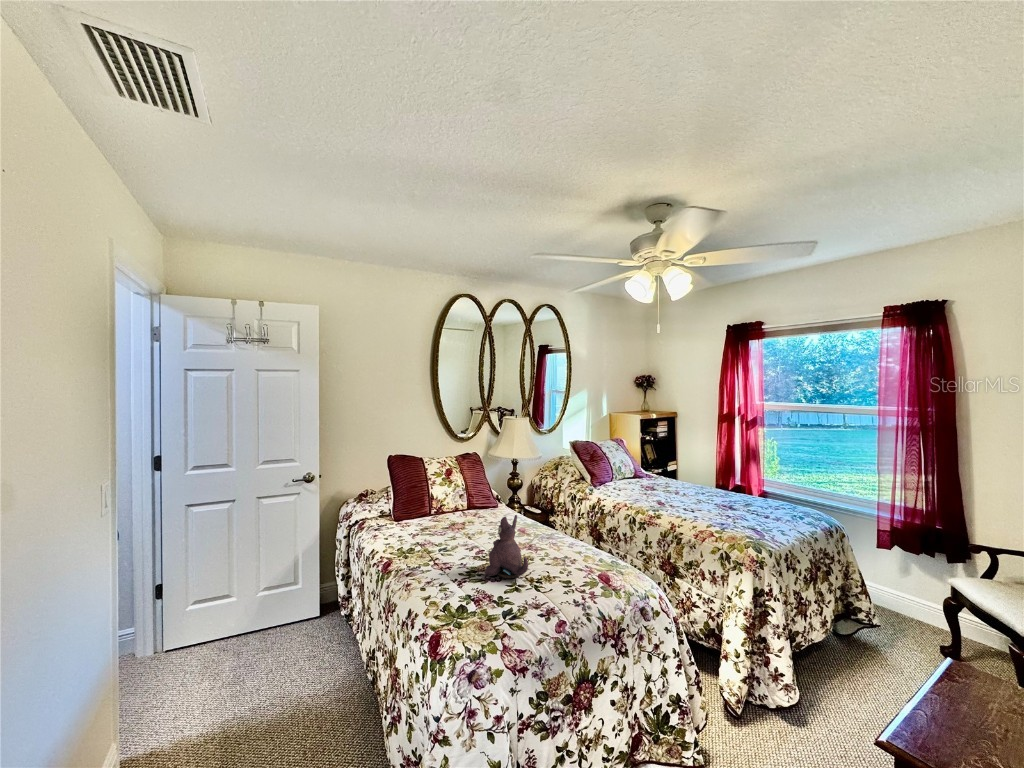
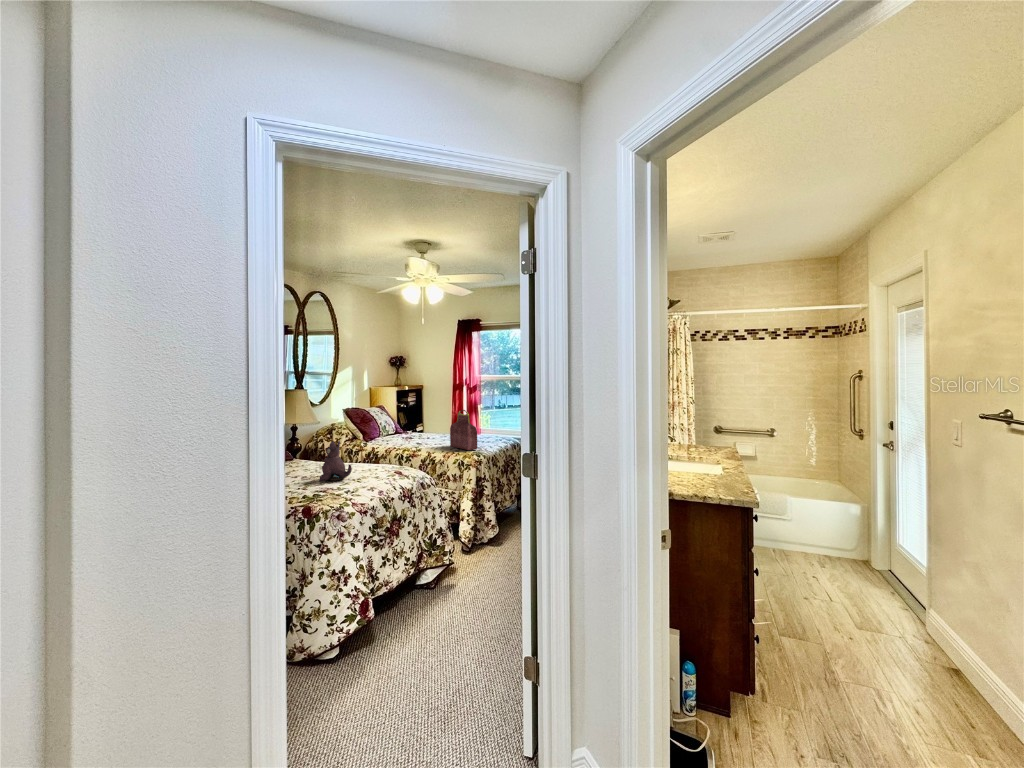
handbag: none [708,463,755,533] -> present [450,410,477,450]

